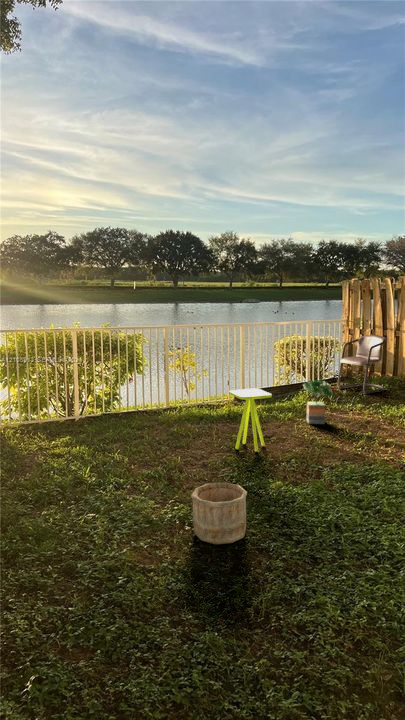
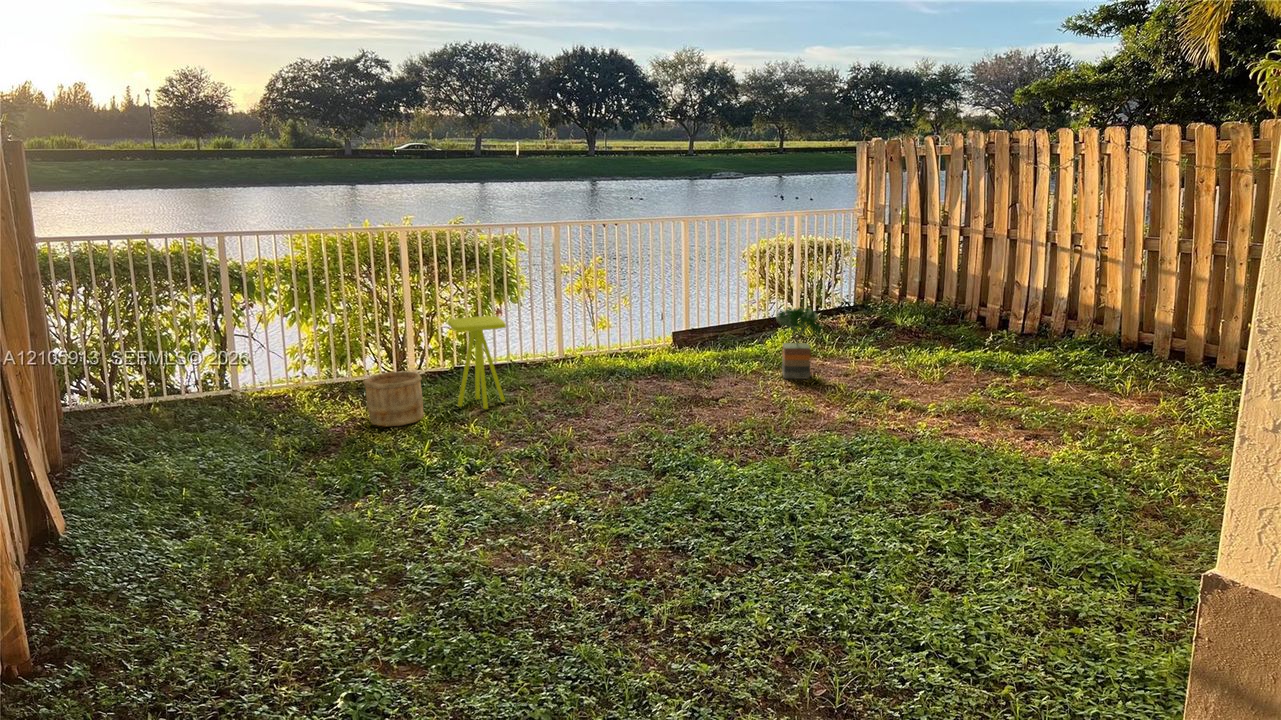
chair: present [337,335,388,394] -> none [845,233,929,333]
side table: present [229,389,272,452] -> present [448,316,506,409]
wooden bucket: present [191,483,247,544] -> present [363,372,424,427]

